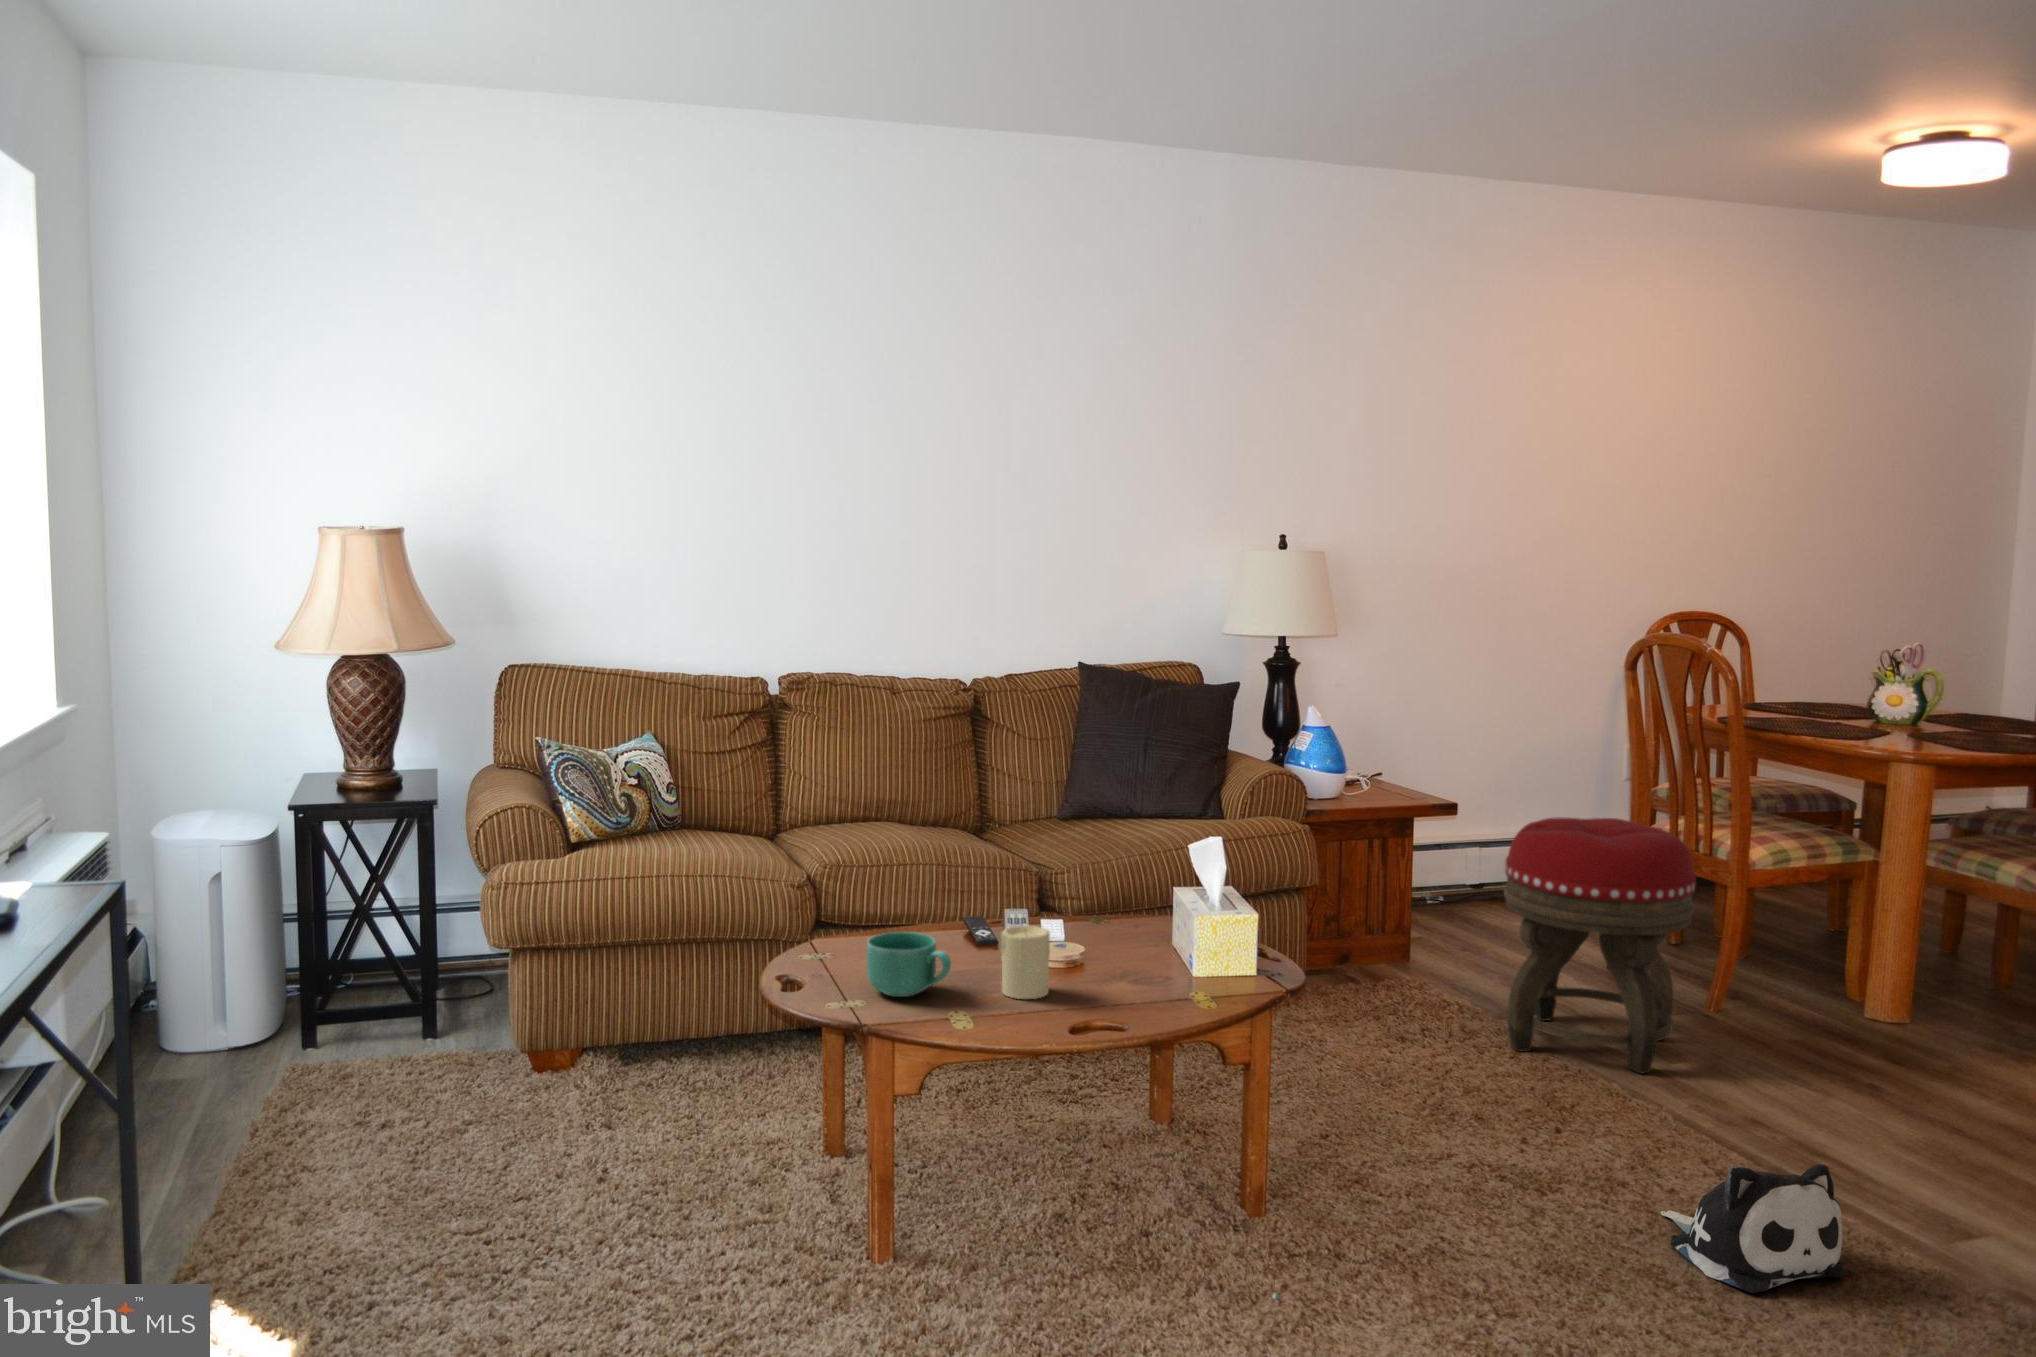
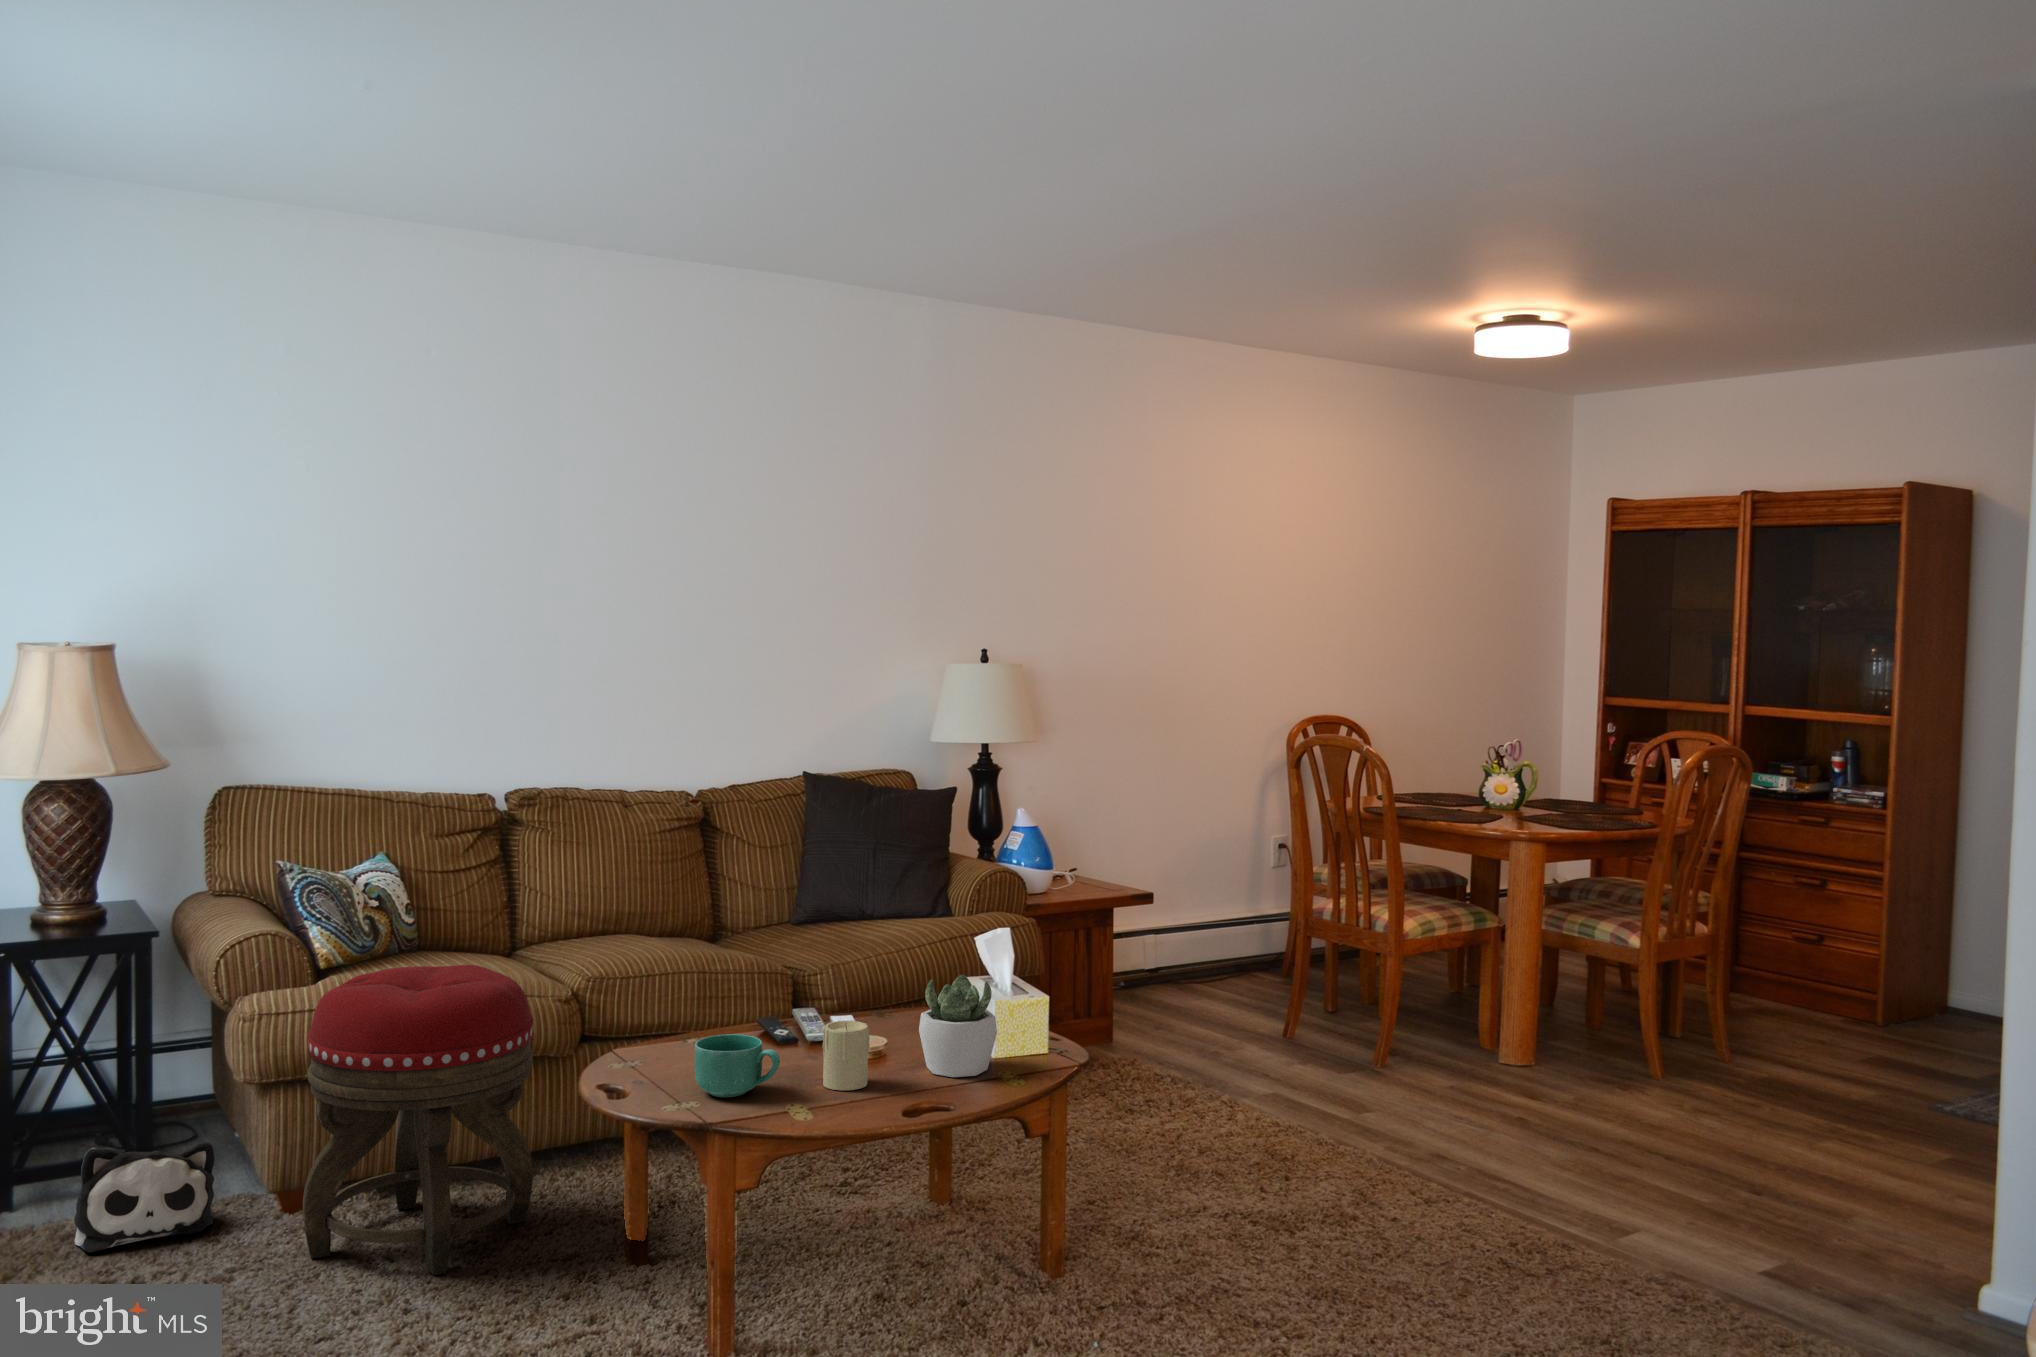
footstool: present [1504,817,1696,1074] -> present [303,965,533,1275]
succulent plant: none [1112,884,1195,994] -> present [919,975,997,1077]
plush toy: present [1661,1164,1846,1293] -> present [74,1142,214,1252]

